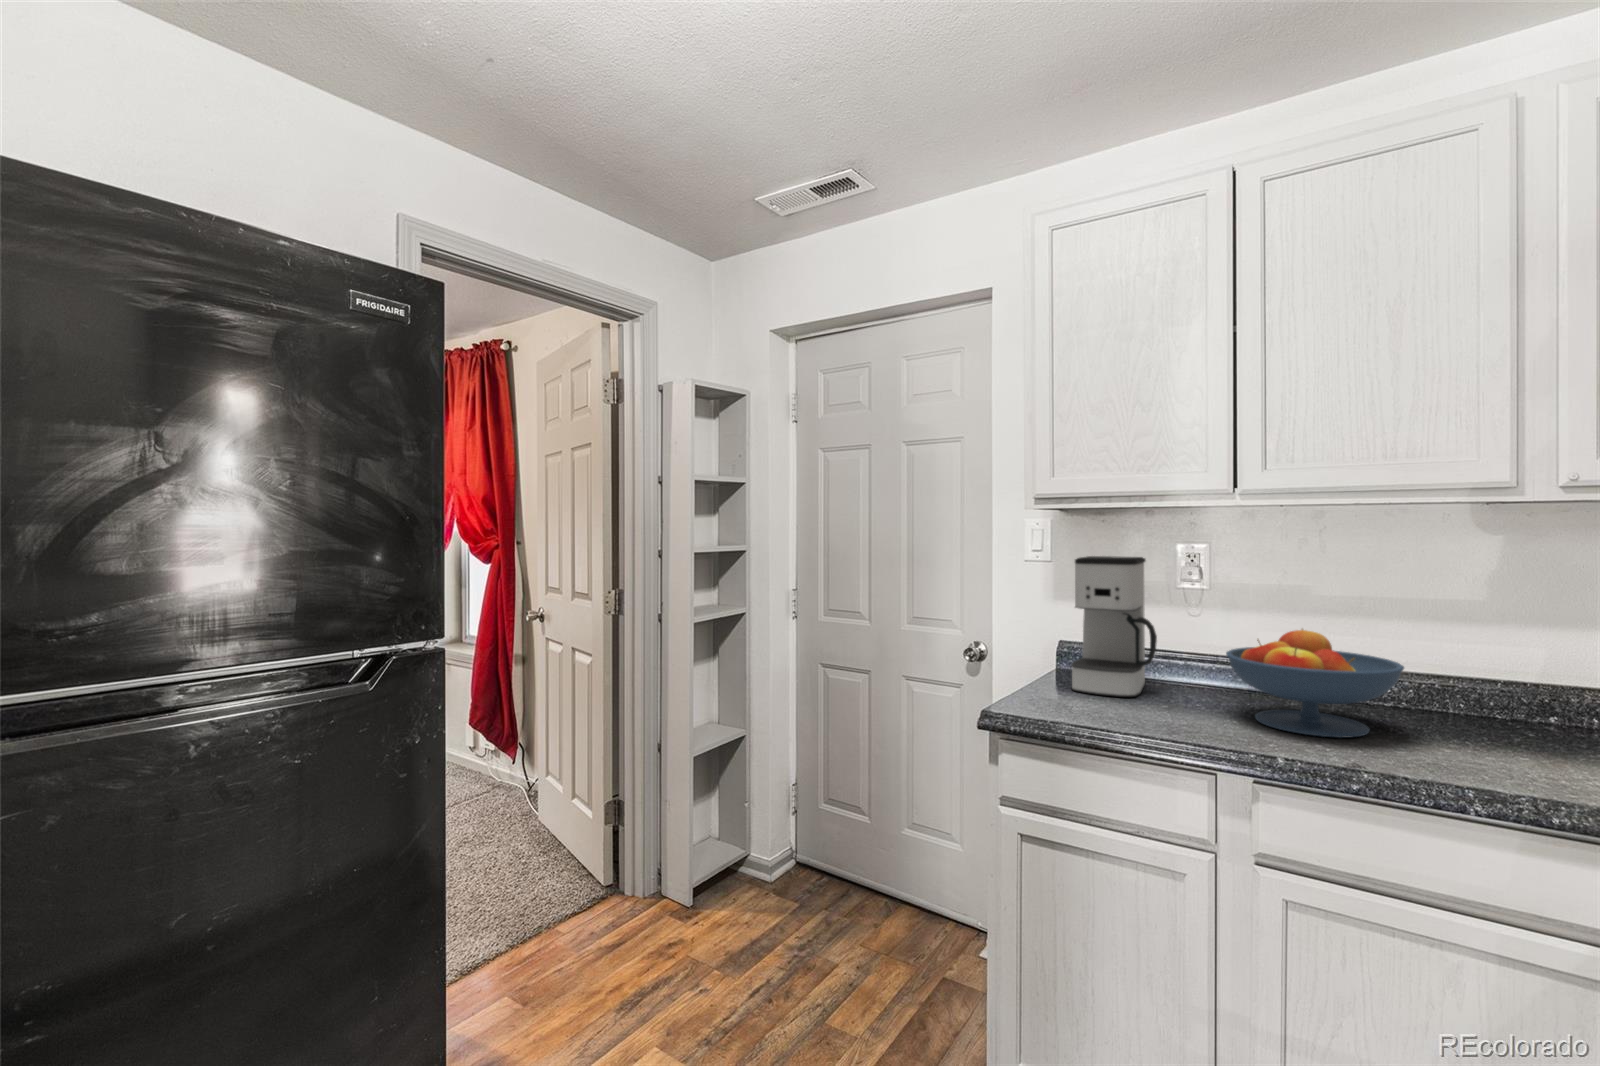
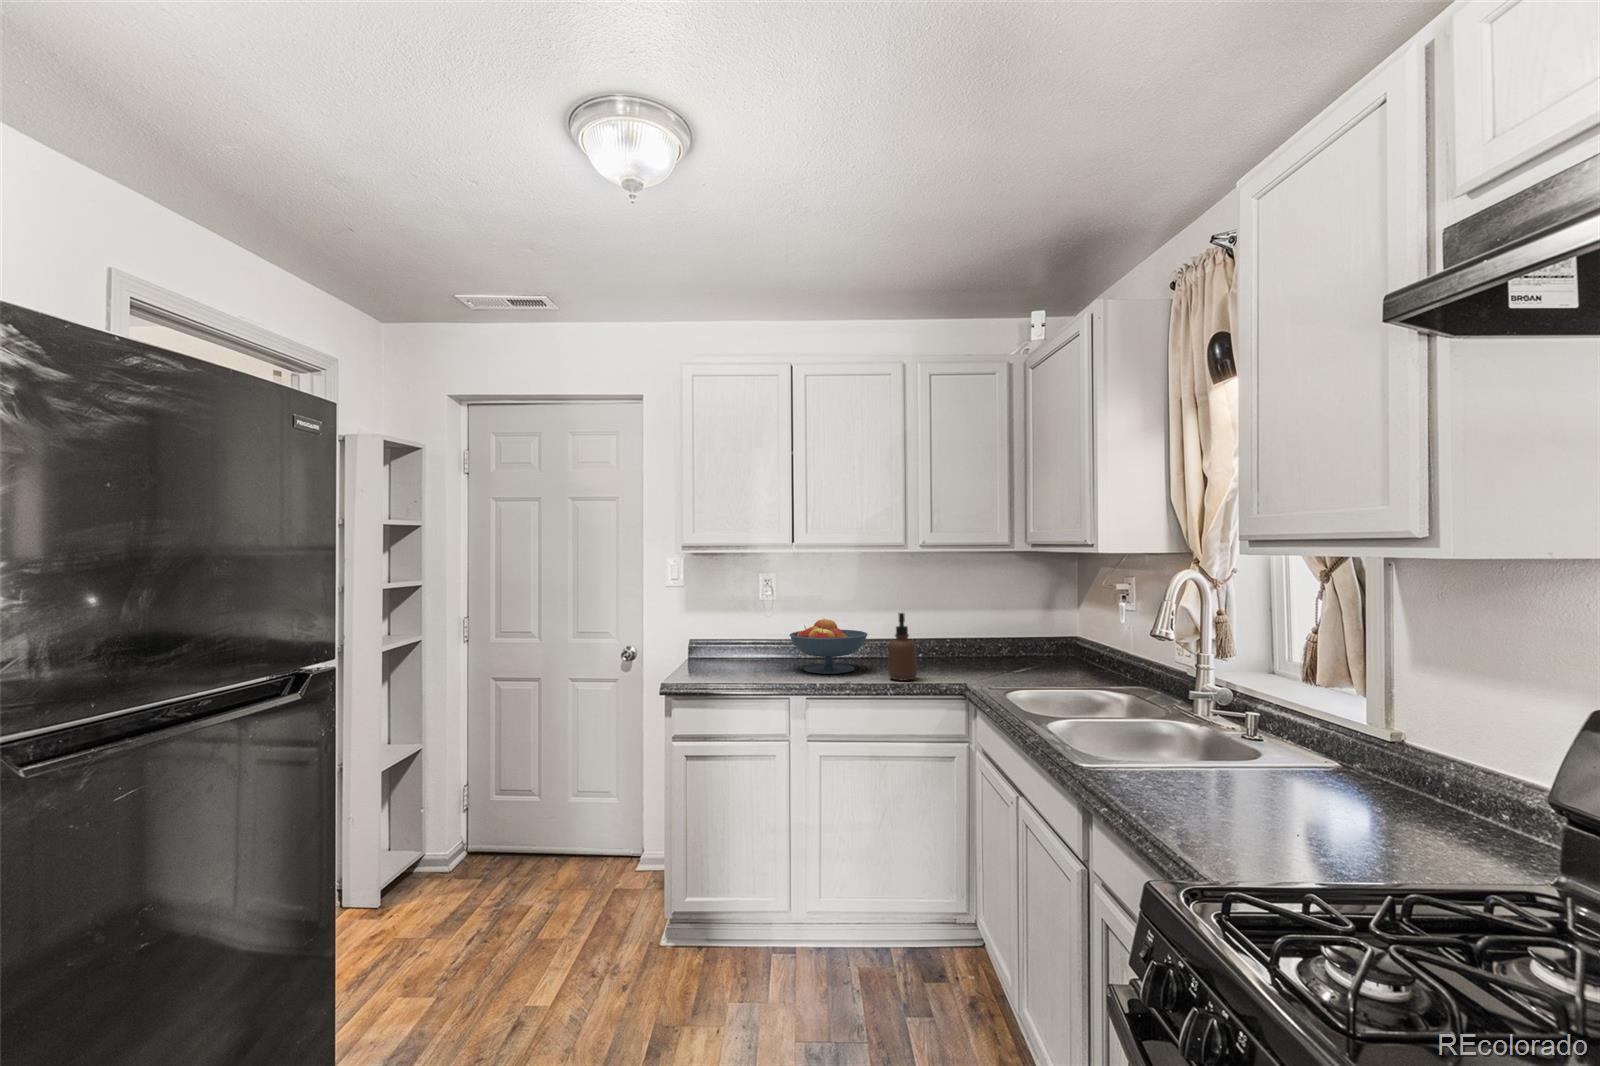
coffee maker: present [1071,556,1157,697] -> none [703,582,751,669]
soap dispenser: none [1459,633,1545,783] -> present [888,613,917,680]

